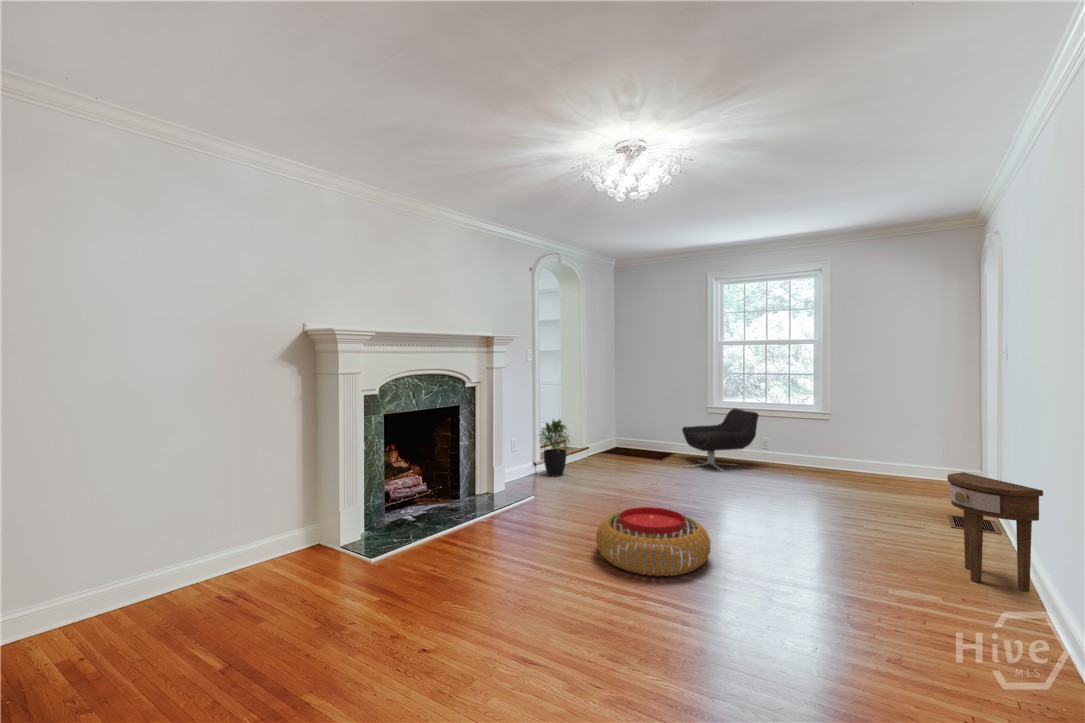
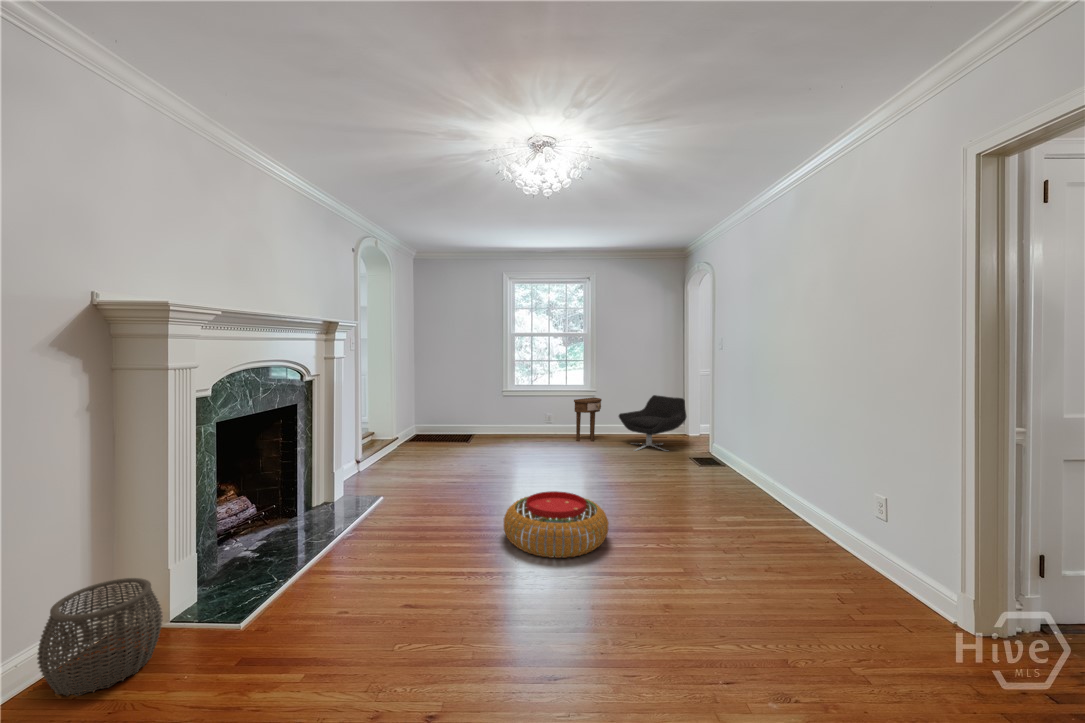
lounge chair: present [682,409,759,471] -> present [619,395,687,451]
potted plant: present [541,420,569,476] -> none [361,410,400,472]
side table: present [948,472,1043,592] -> present [574,397,602,441]
woven basket: none [262,509,325,573] -> present [37,578,163,696]

